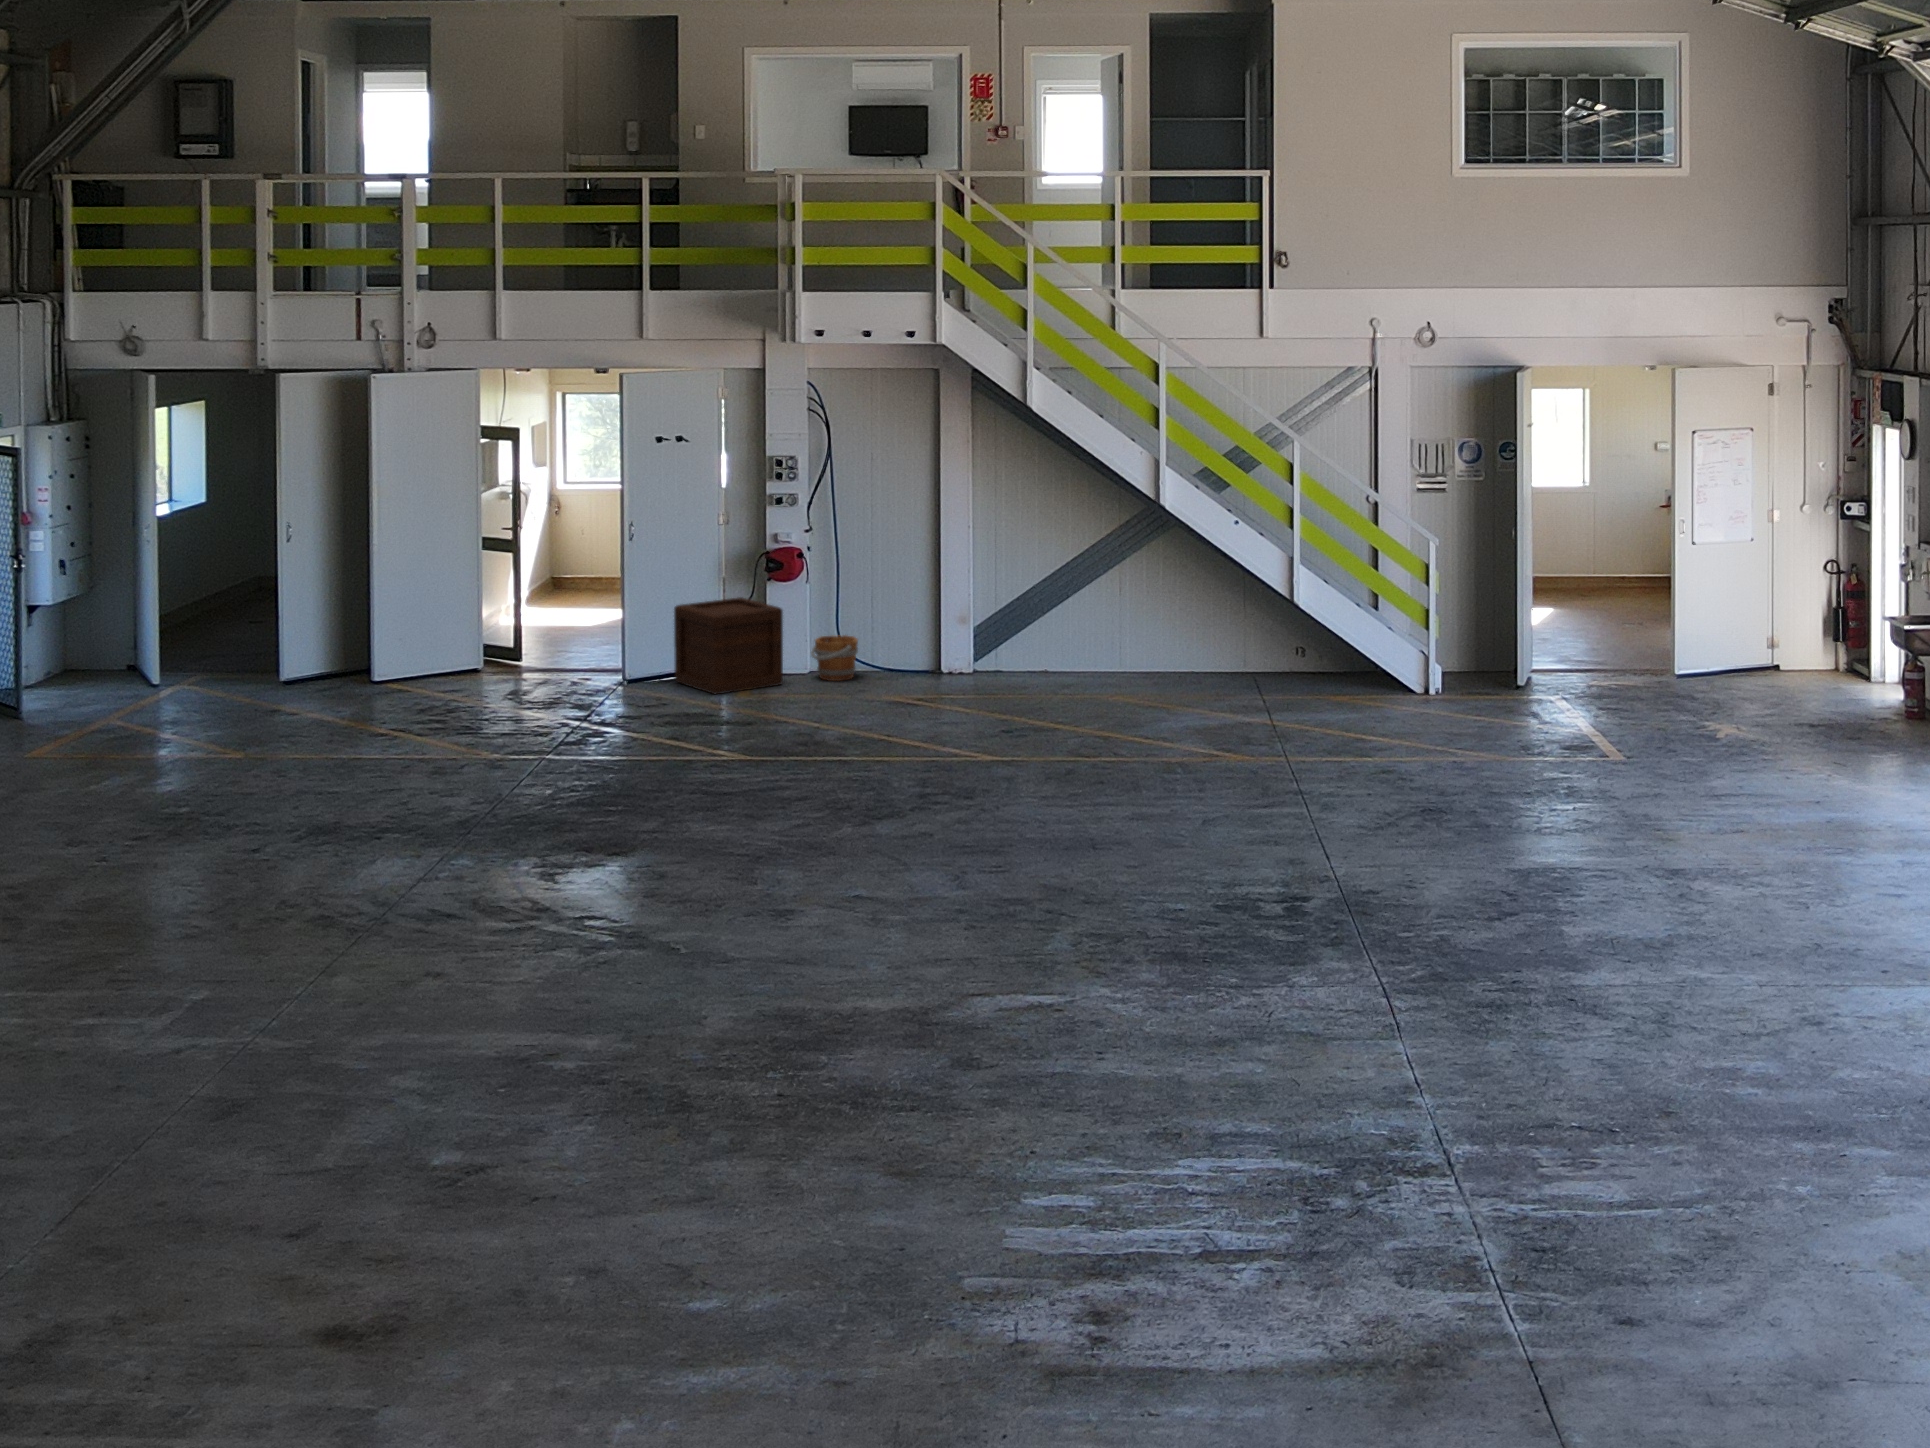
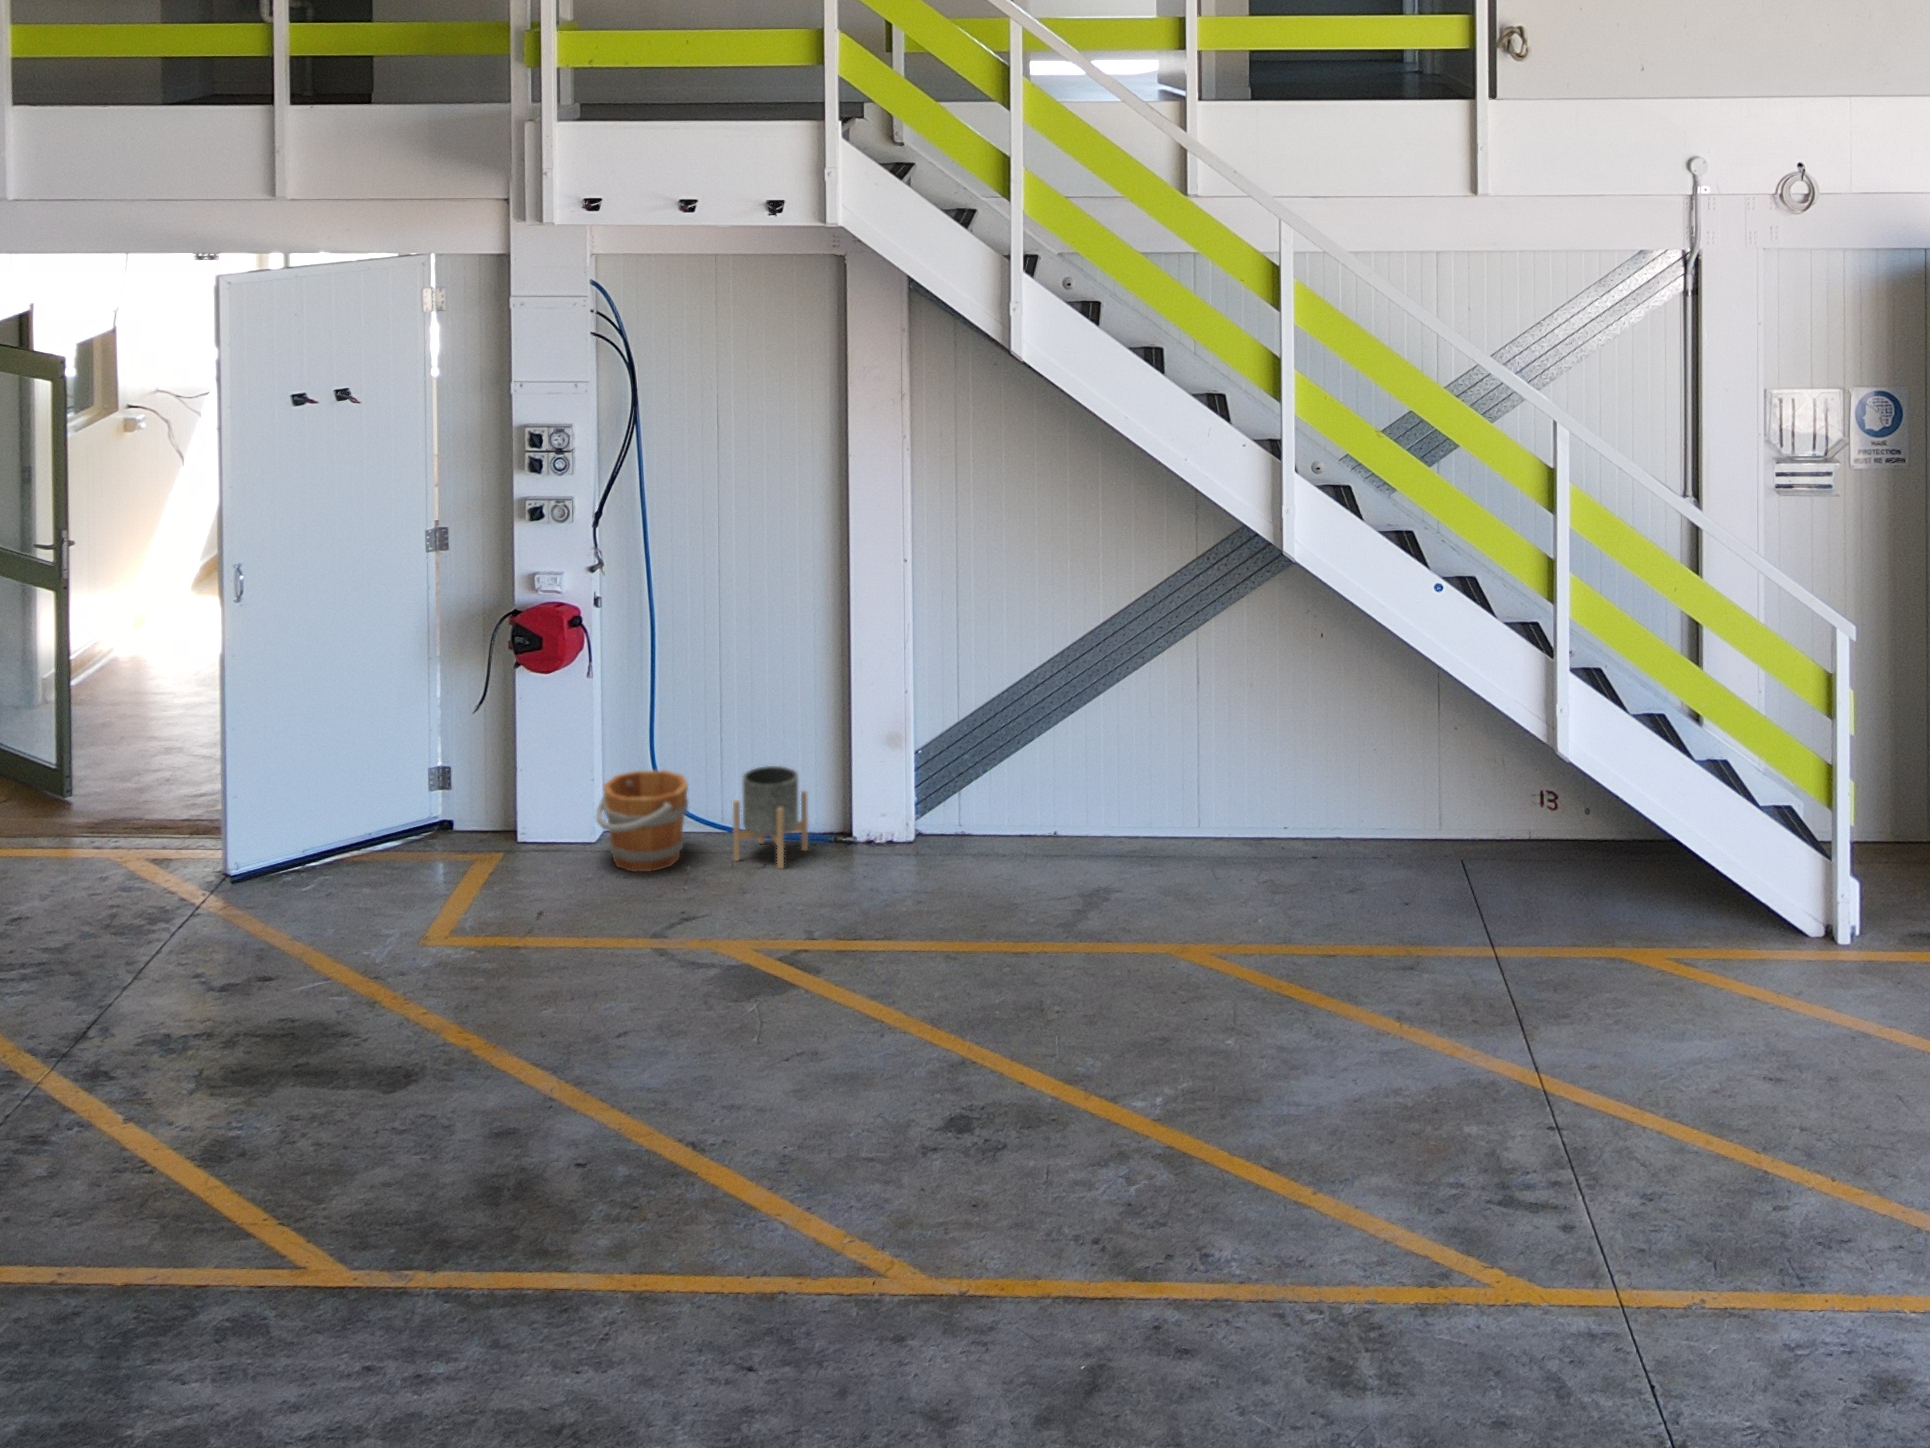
wooden crate: present [674,597,783,694] -> none [325,696,534,924]
planter: none [882,633,919,680] -> present [733,766,808,869]

